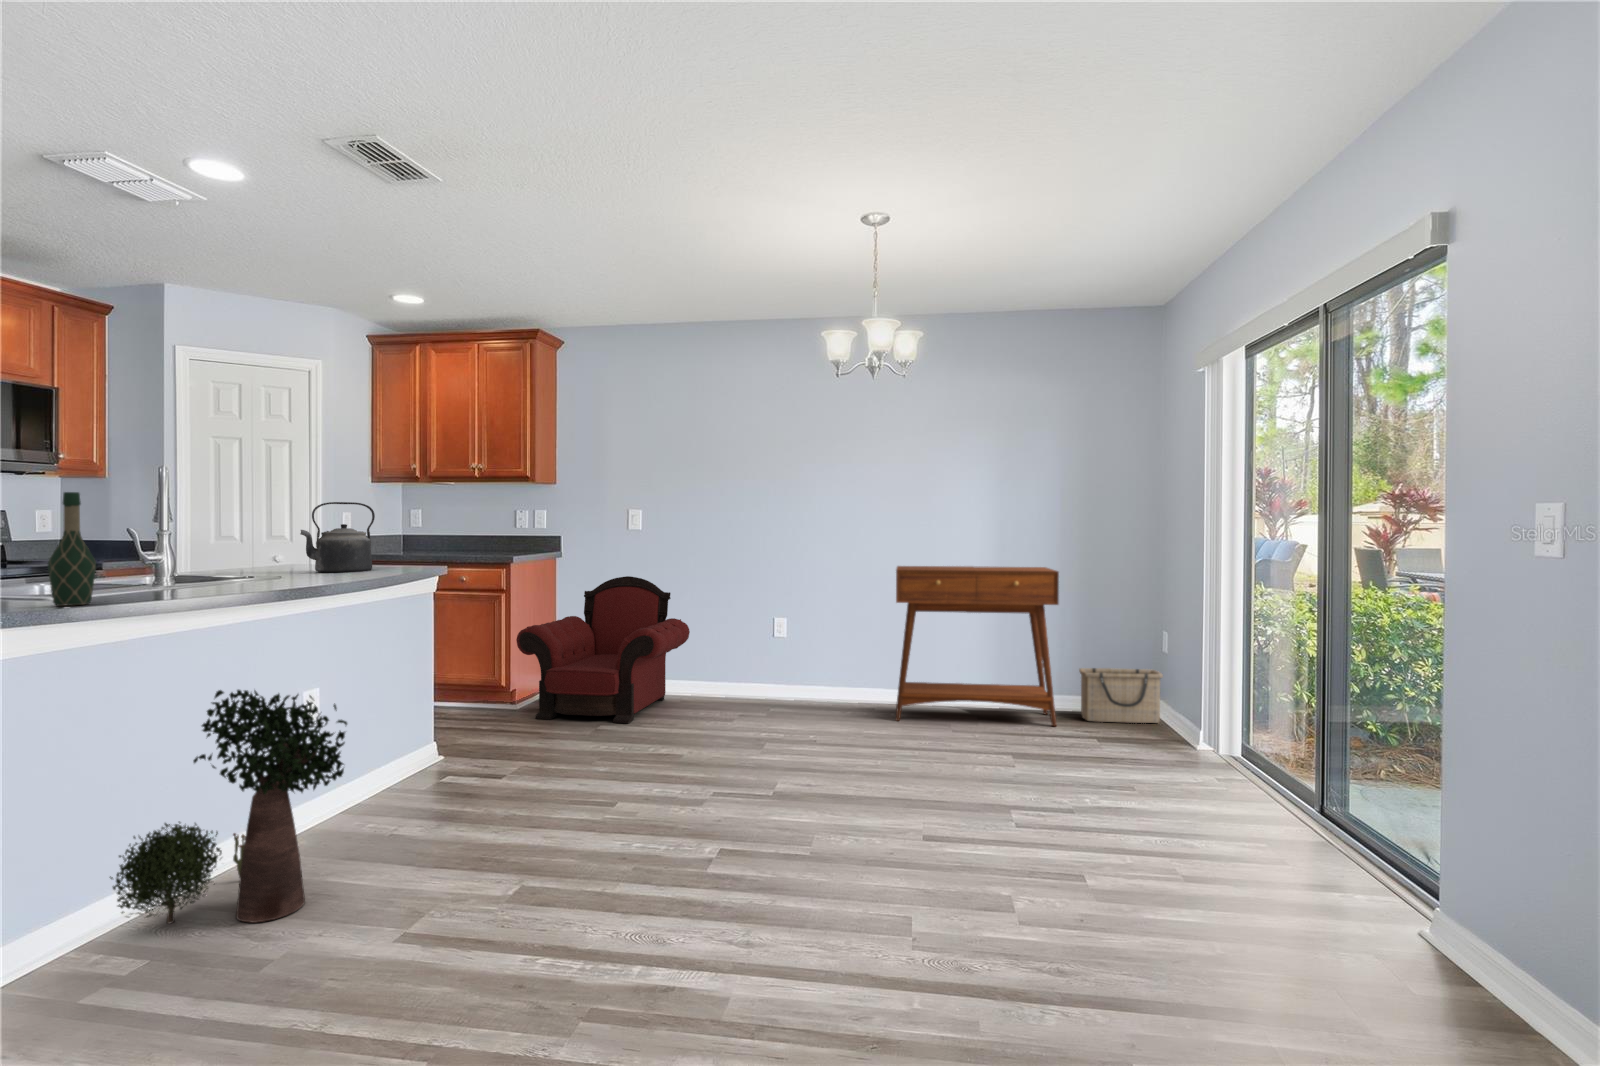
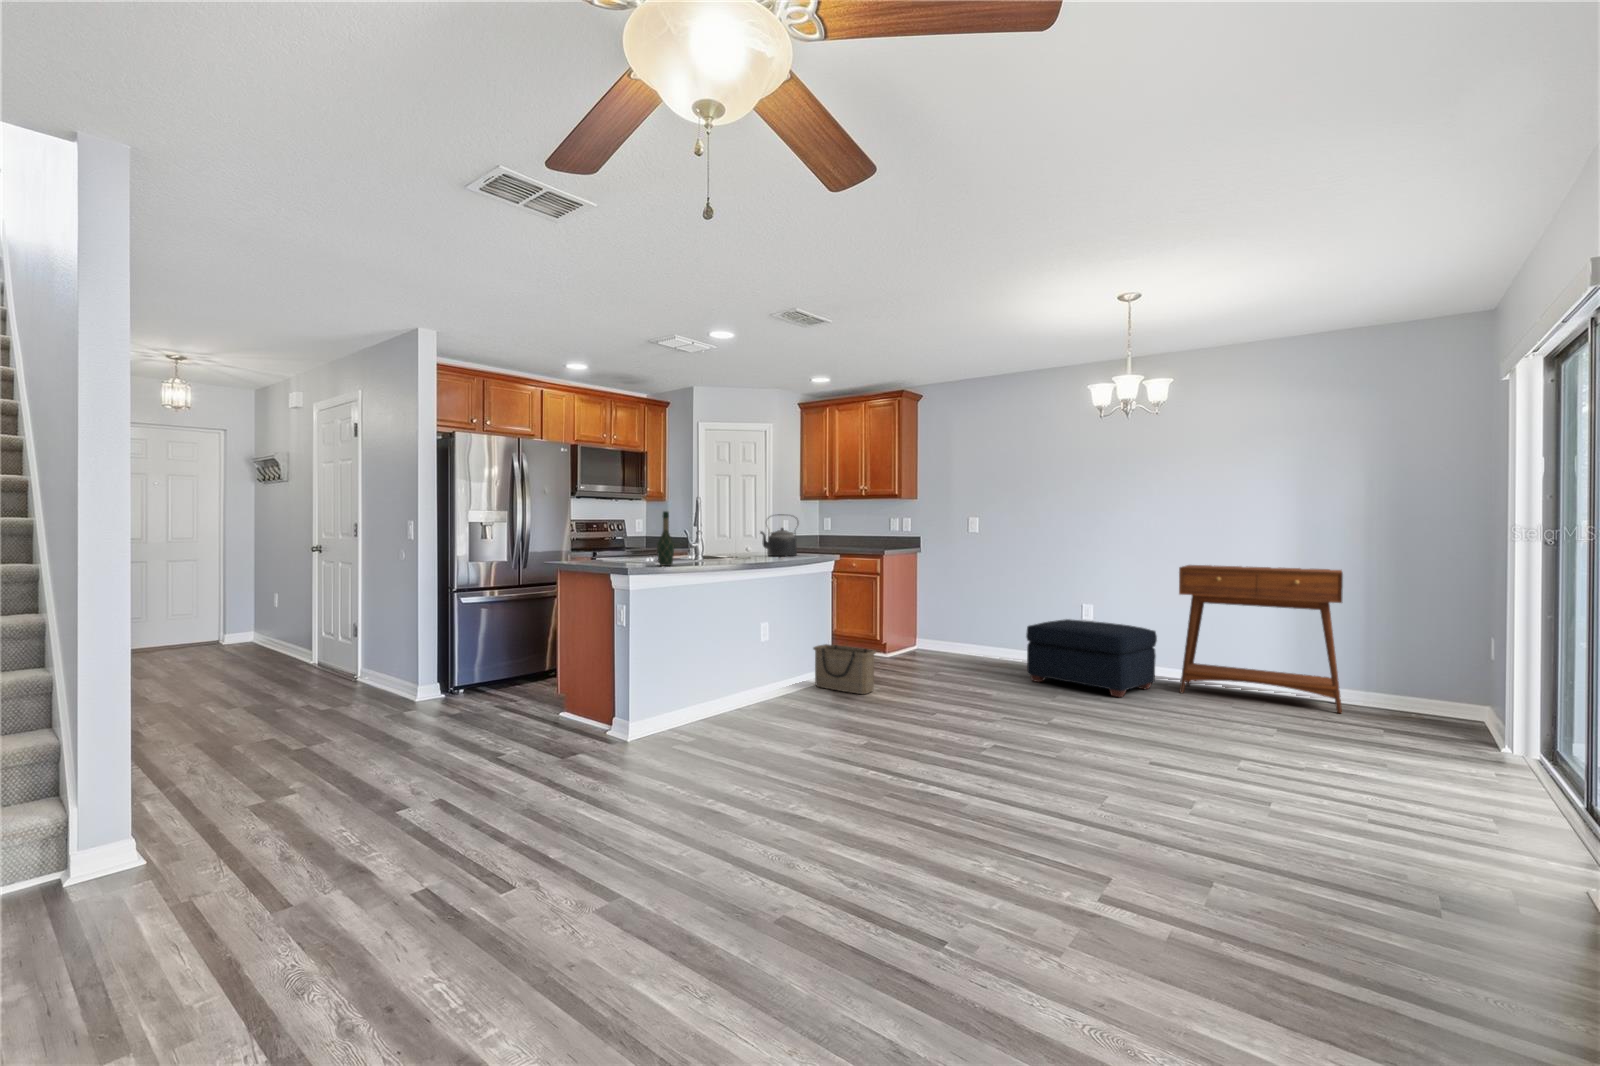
armchair: present [516,576,690,723] -> none [886,567,1011,672]
ottoman: none [719,640,870,737] -> present [1026,619,1157,697]
basket: present [1079,668,1163,723] -> present [813,644,876,694]
potted plant: present [110,690,347,924] -> none [678,613,780,735]

